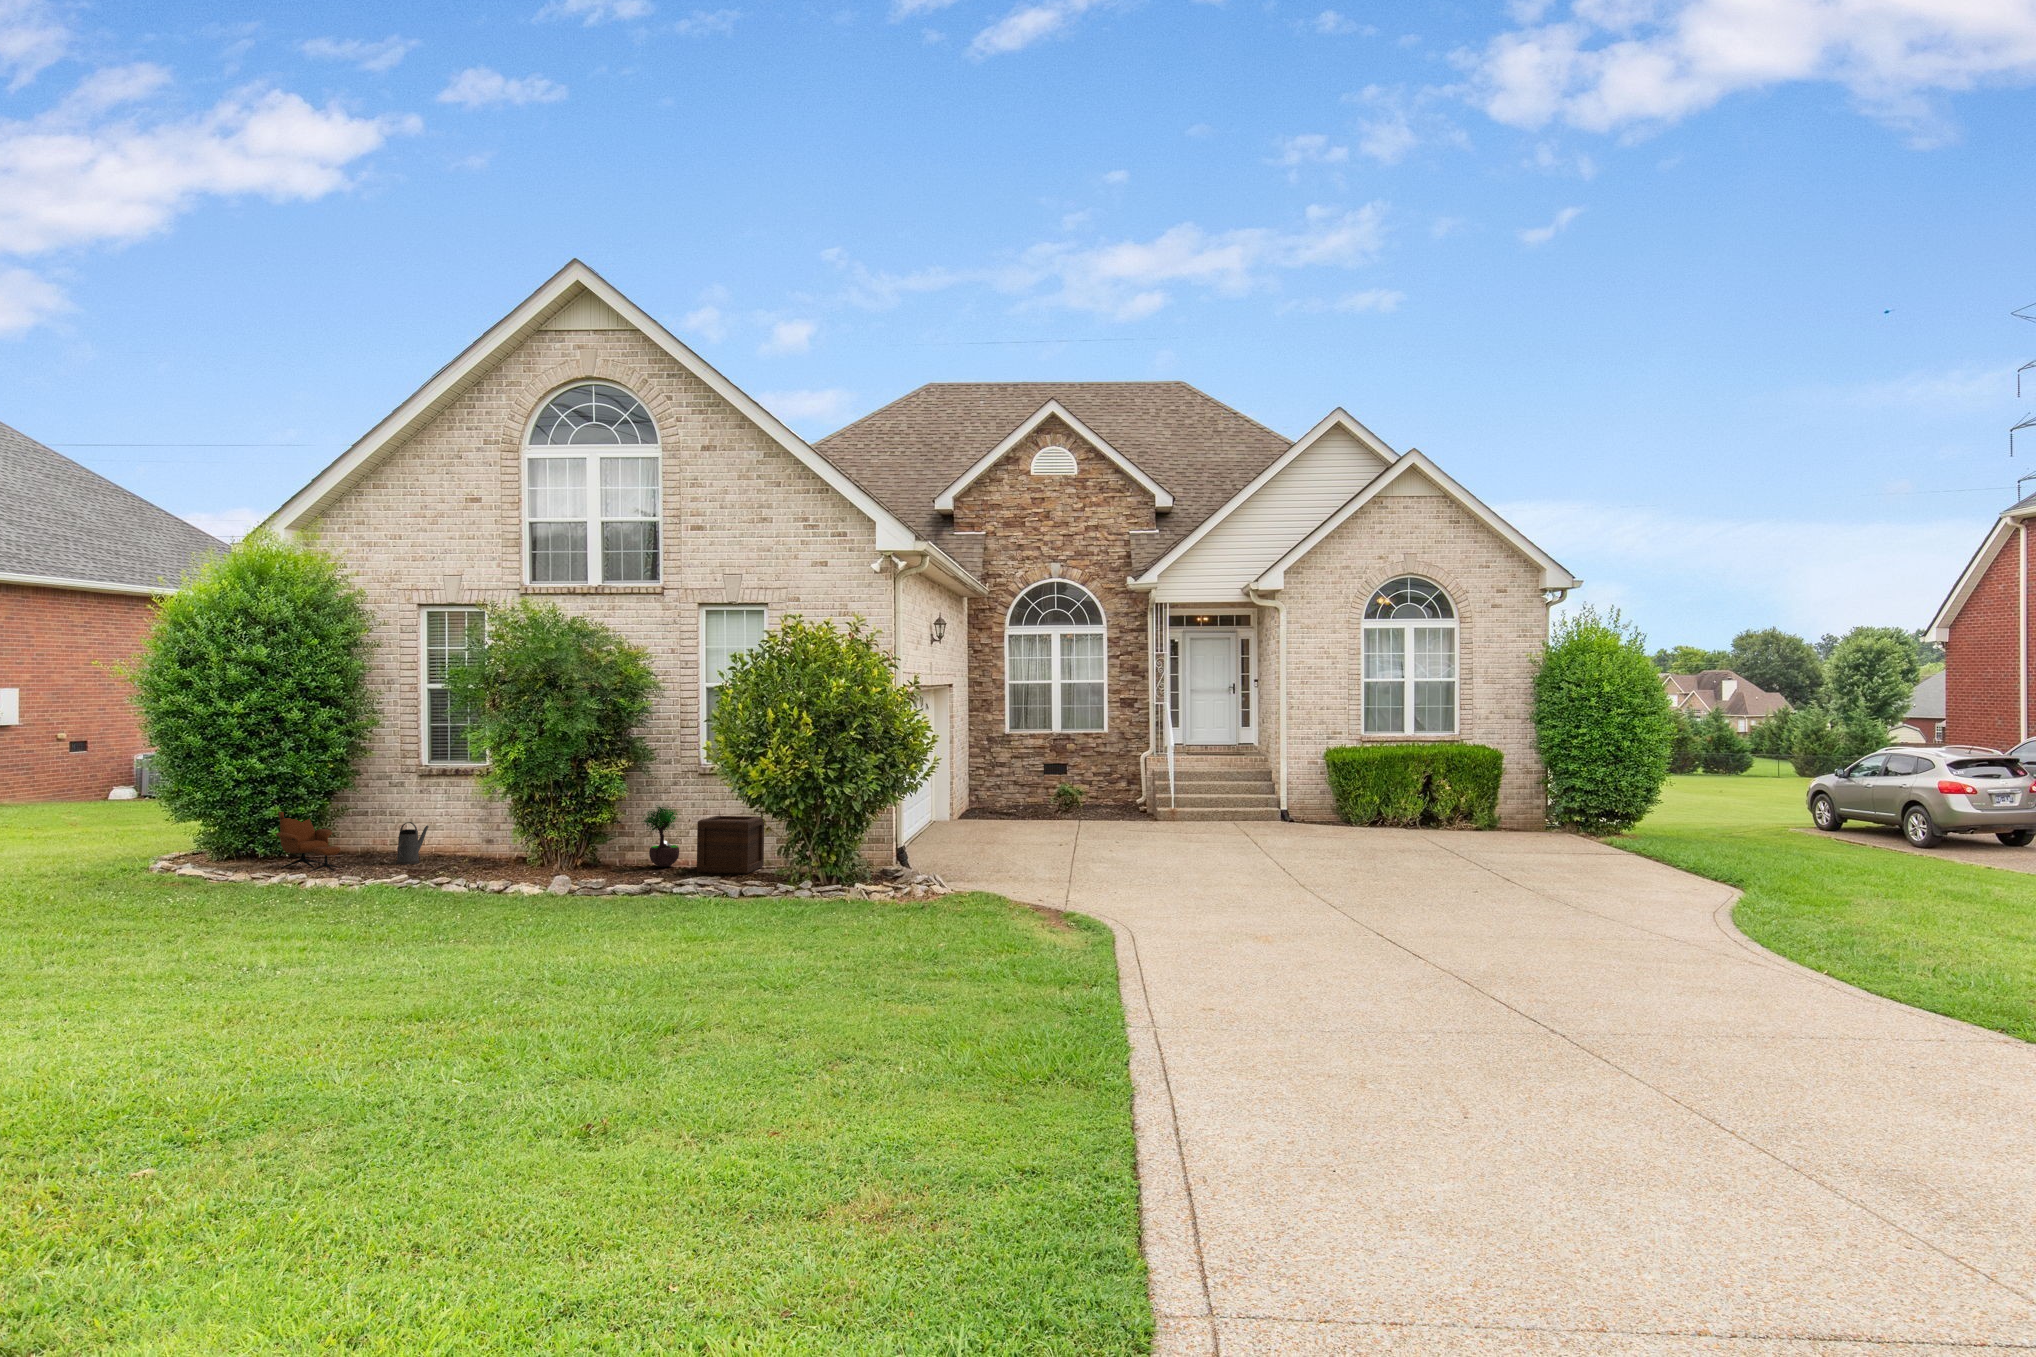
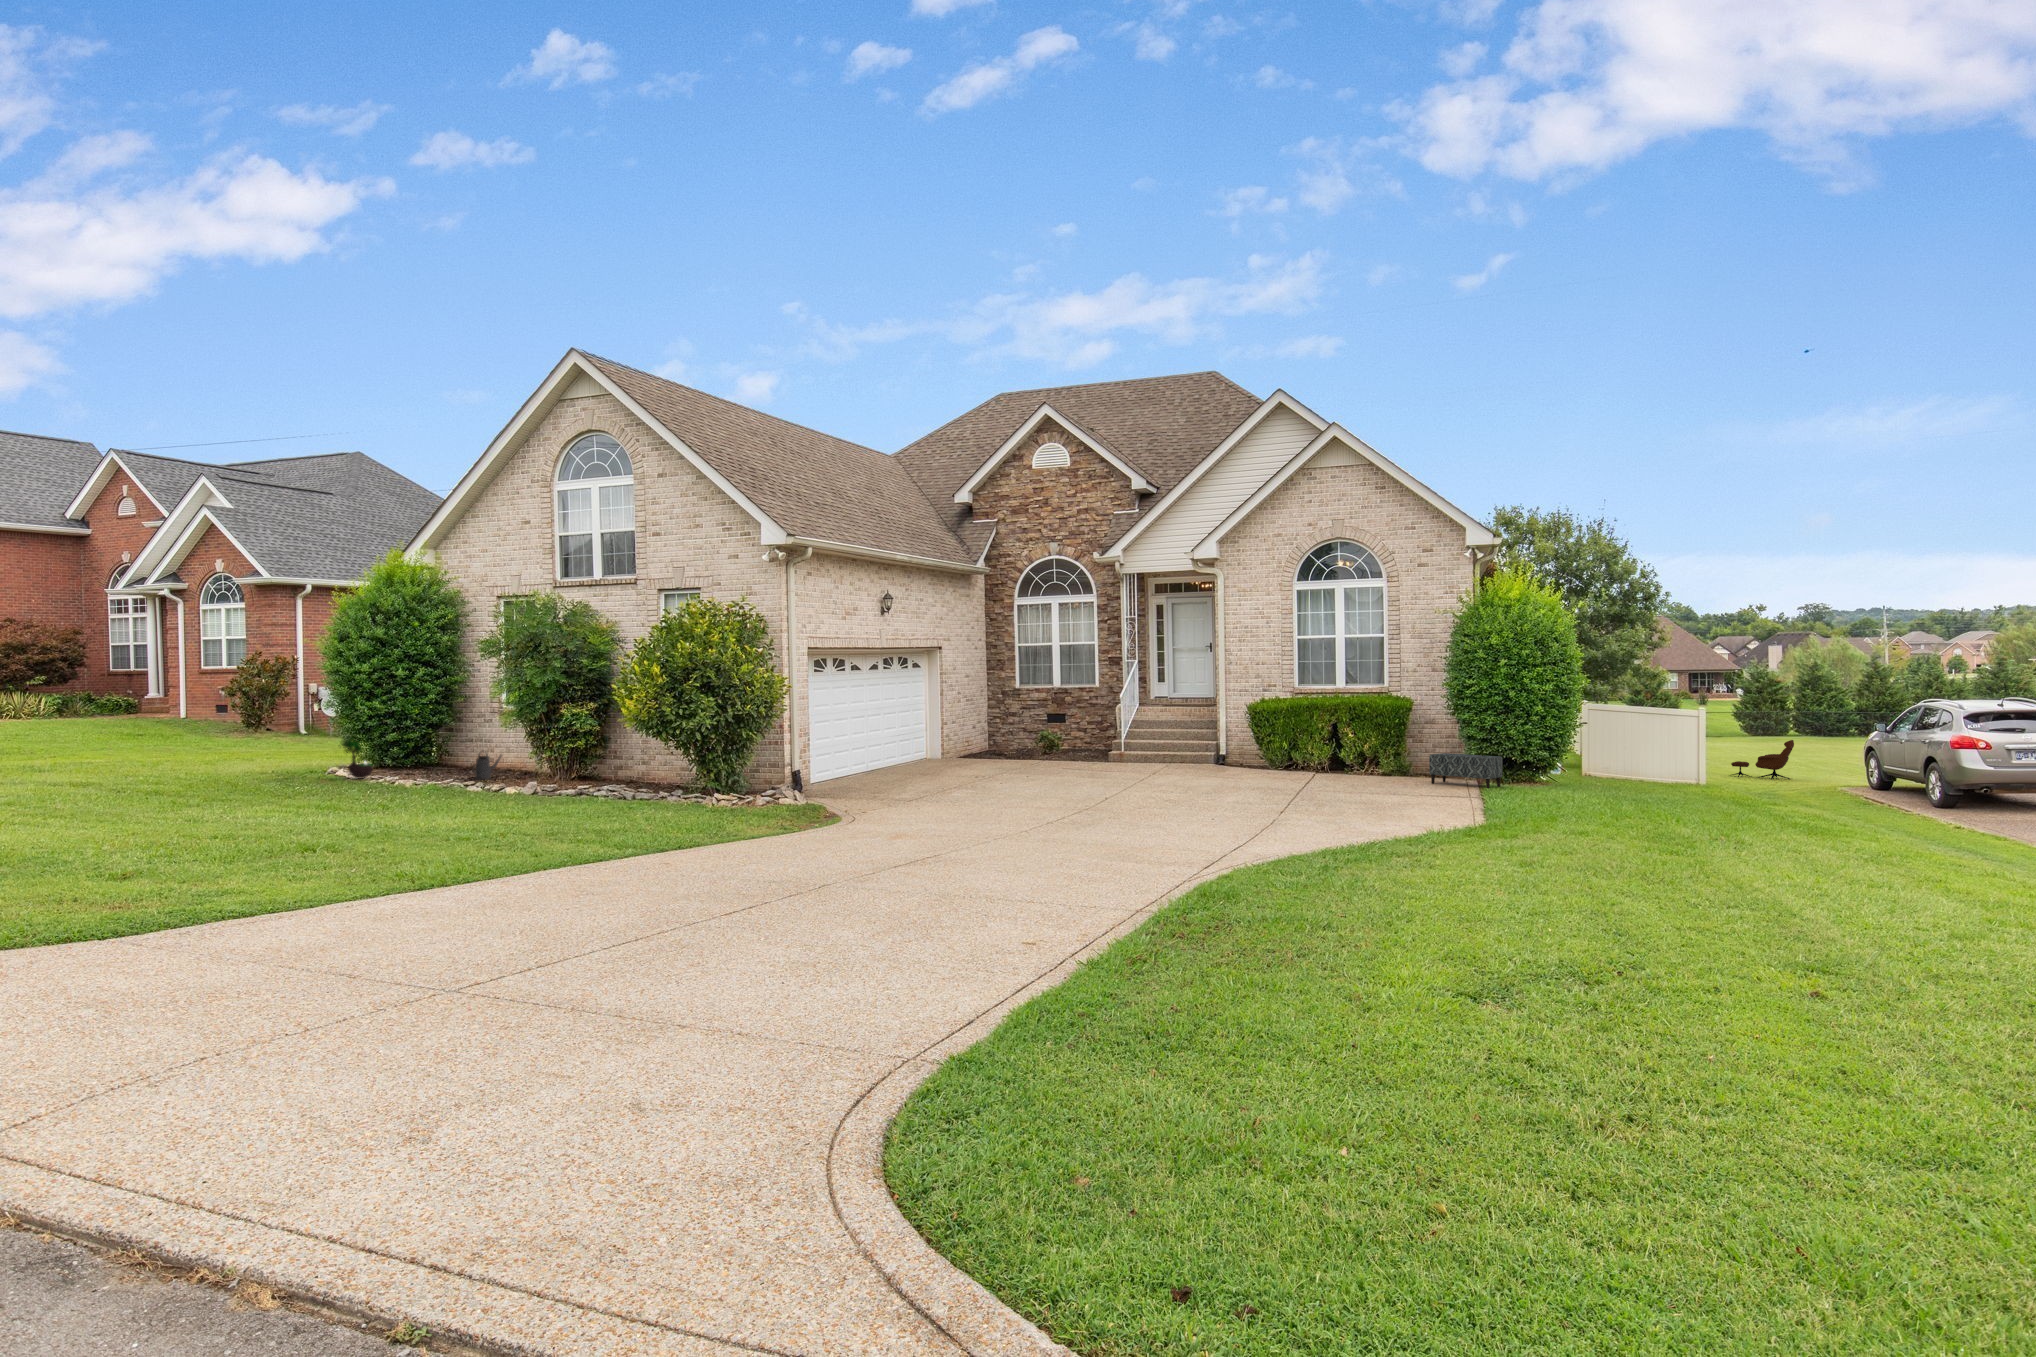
potted tree: present [643,805,679,867] -> present [341,737,373,779]
bench: none [1536,807,1611,844] -> present [1429,753,1503,788]
lounge chair: present [276,812,342,871] -> present [1731,740,1794,779]
wooden crate: present [697,816,764,874] -> none [643,748,700,791]

